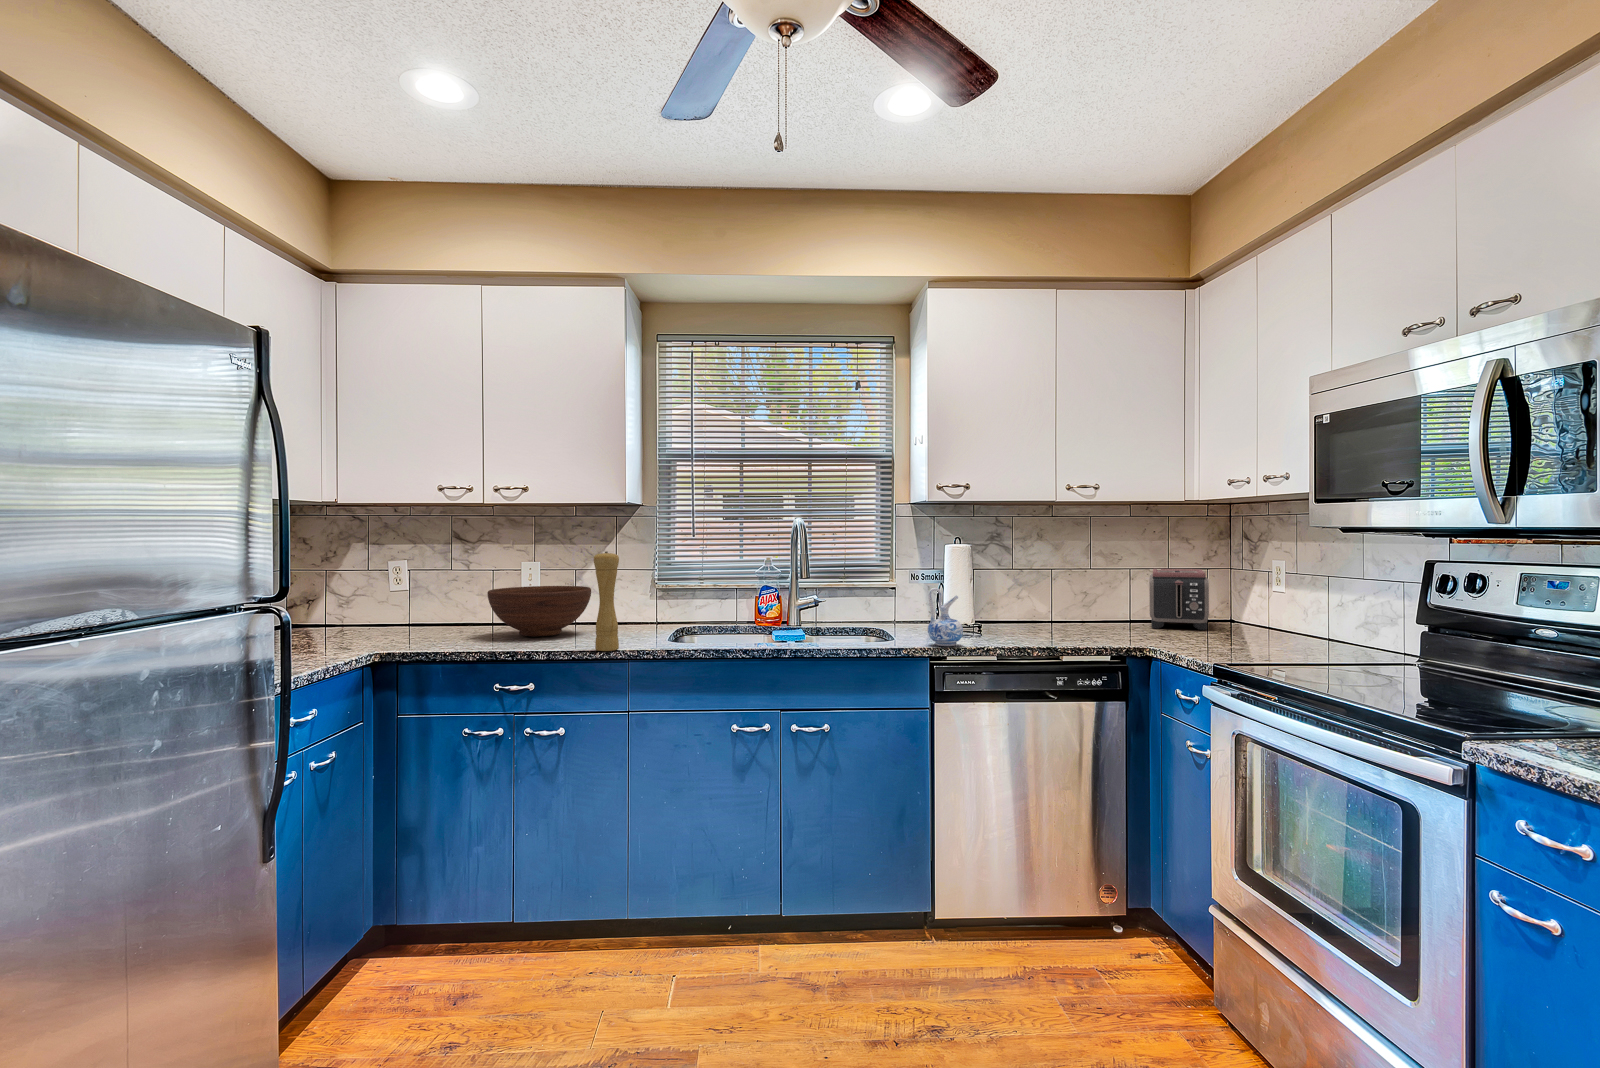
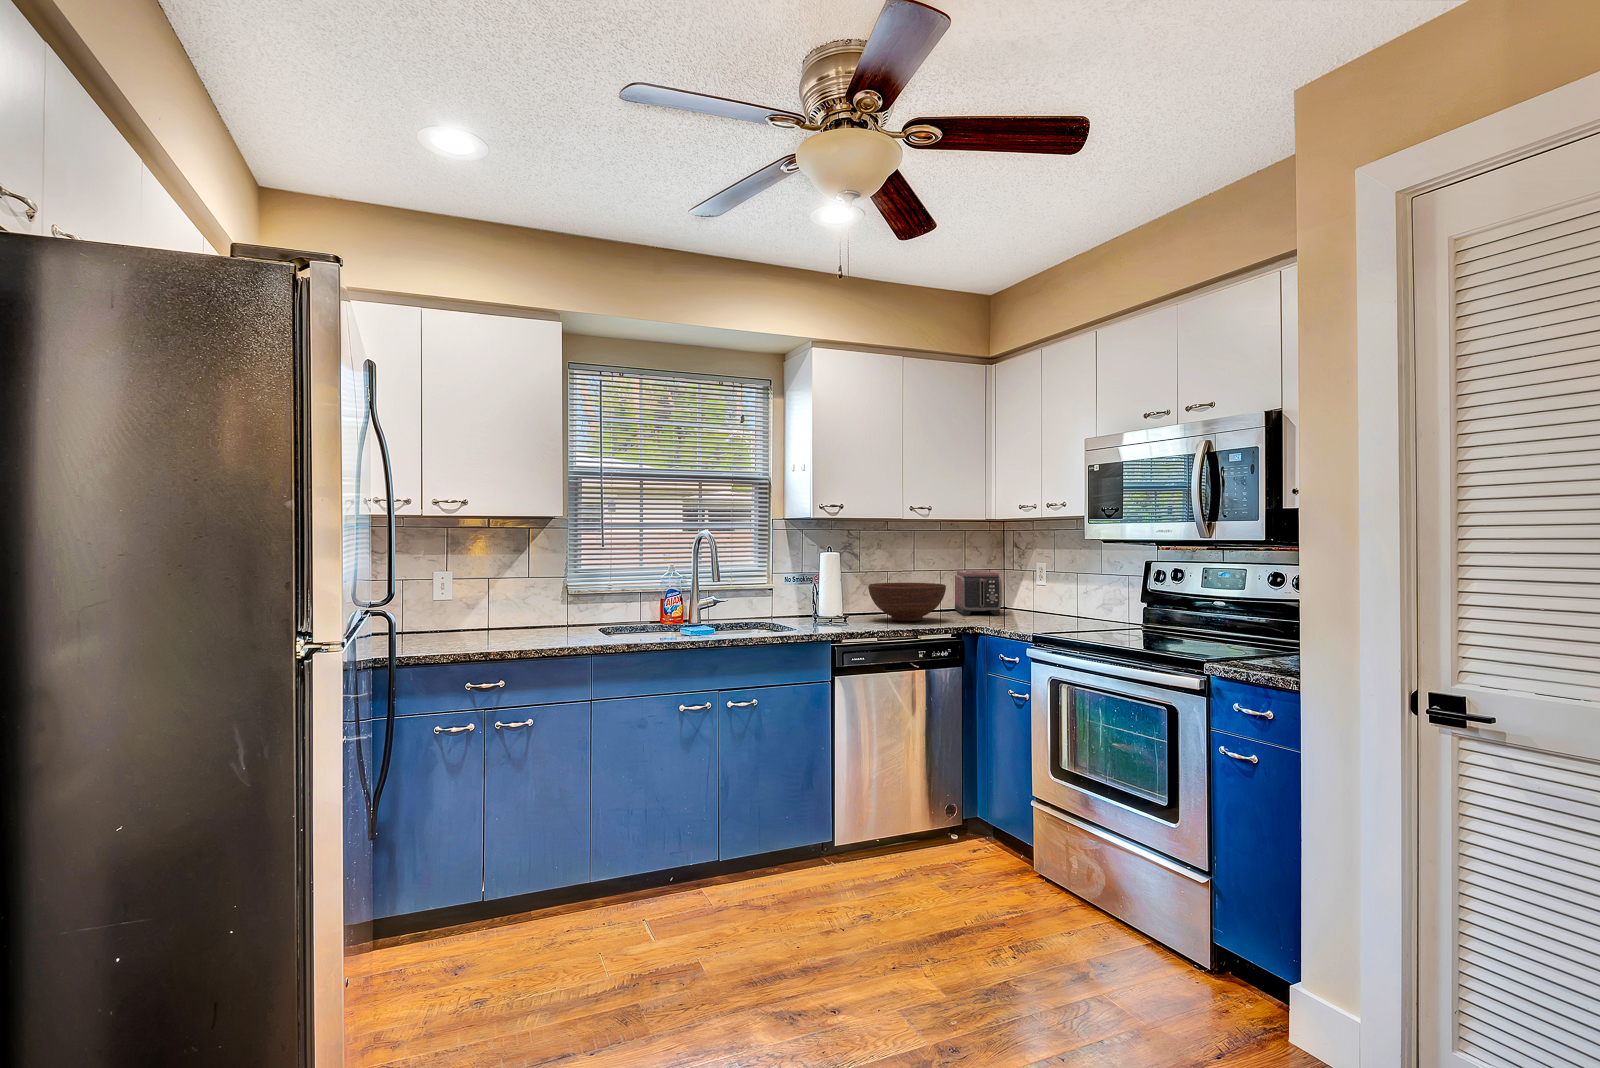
pepper mill: present [594,552,619,651] -> none [561,559,584,647]
fruit bowl: present [487,586,591,637] -> present [868,583,946,621]
ceramic pitcher: present [928,588,963,646] -> none [828,587,855,632]

